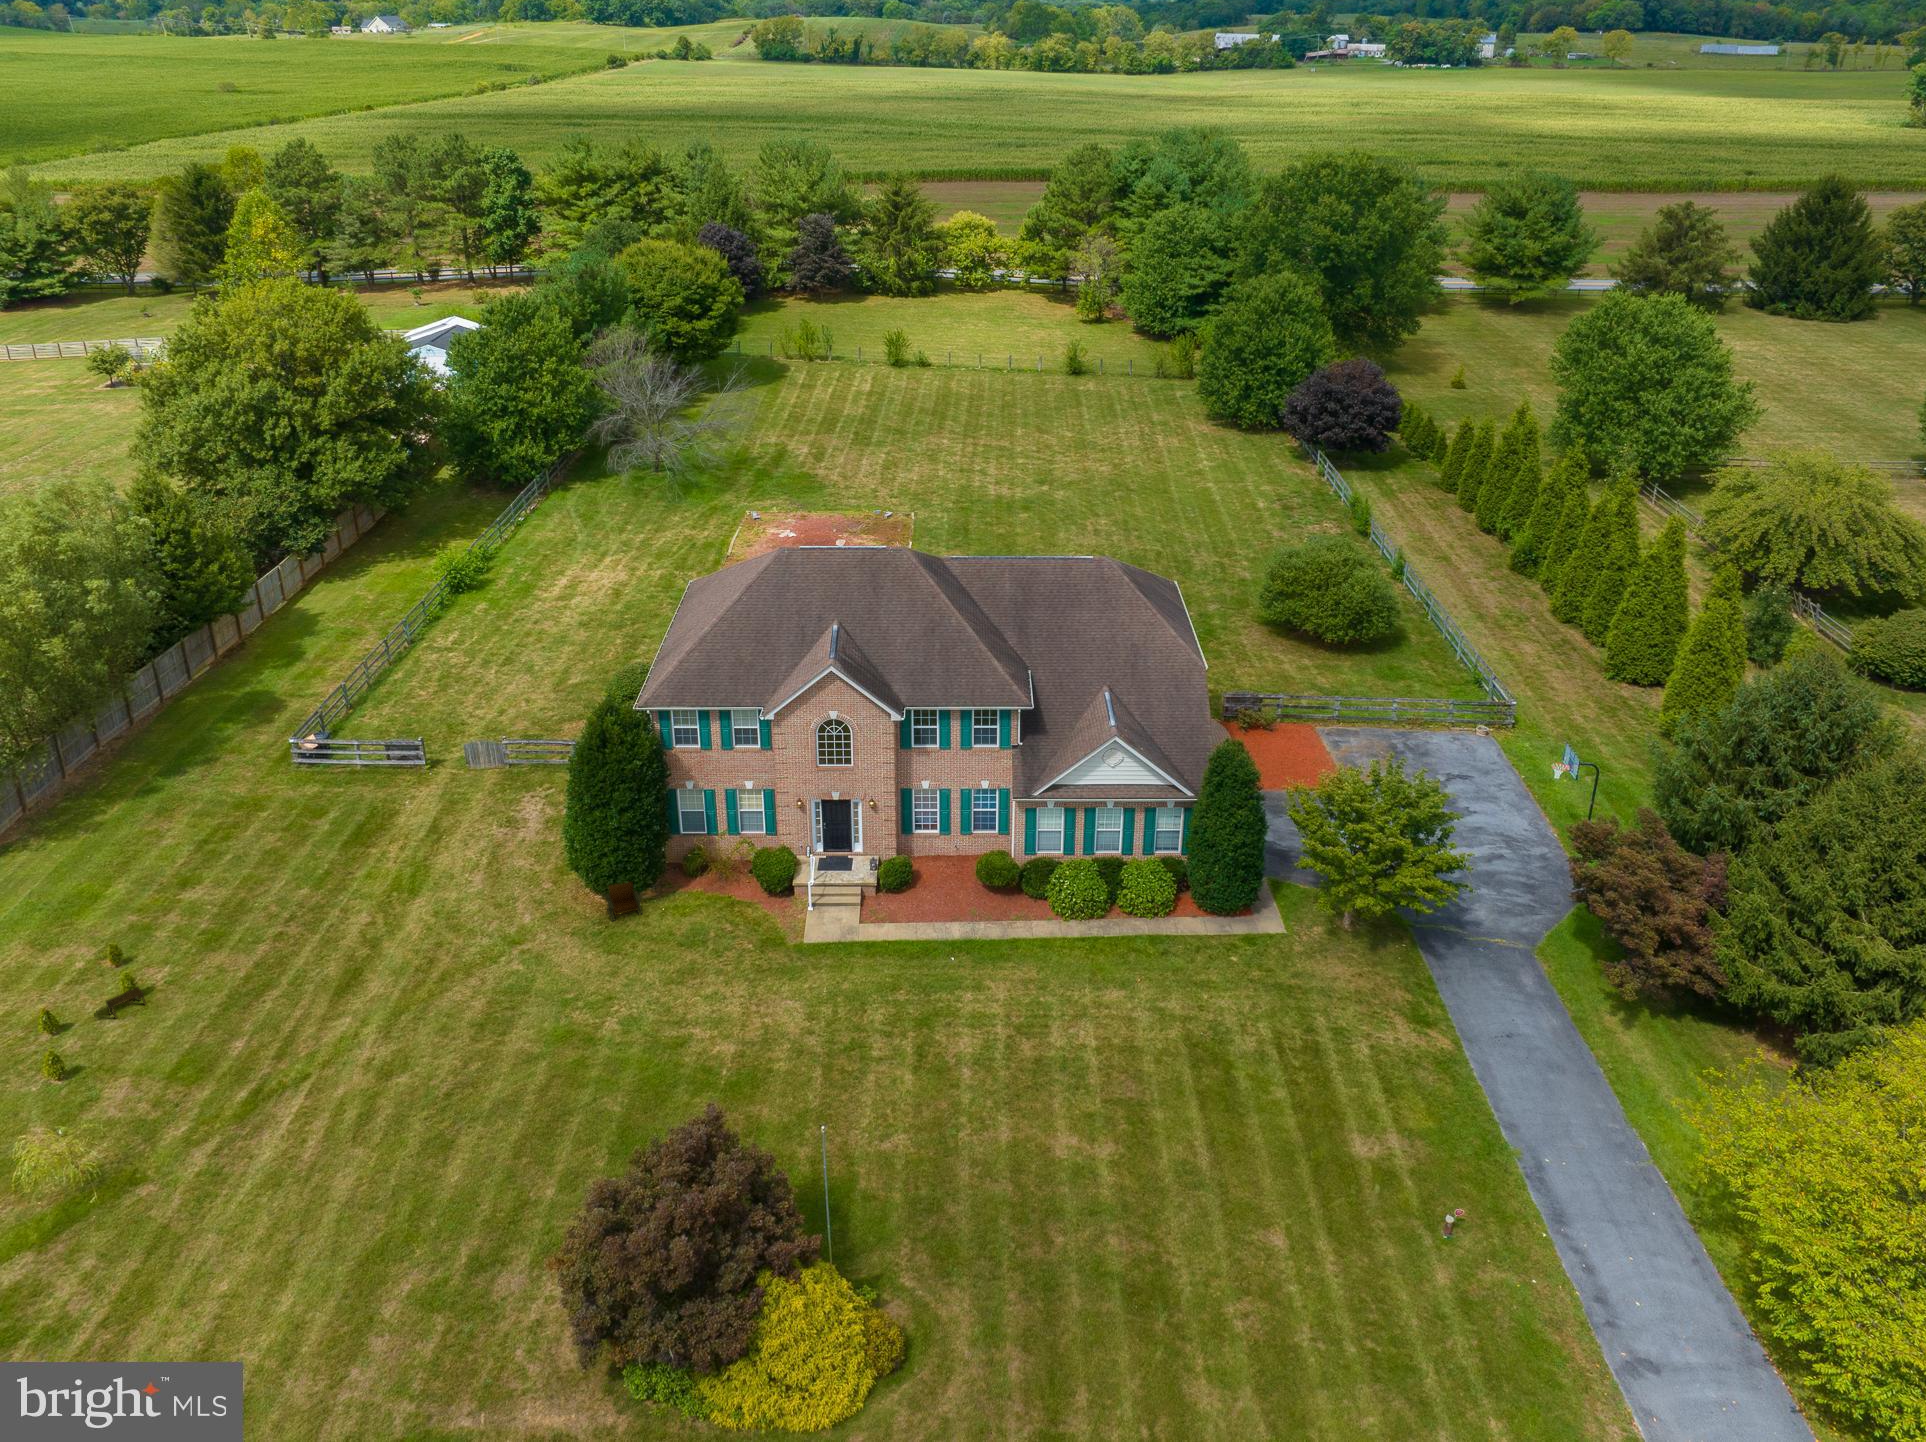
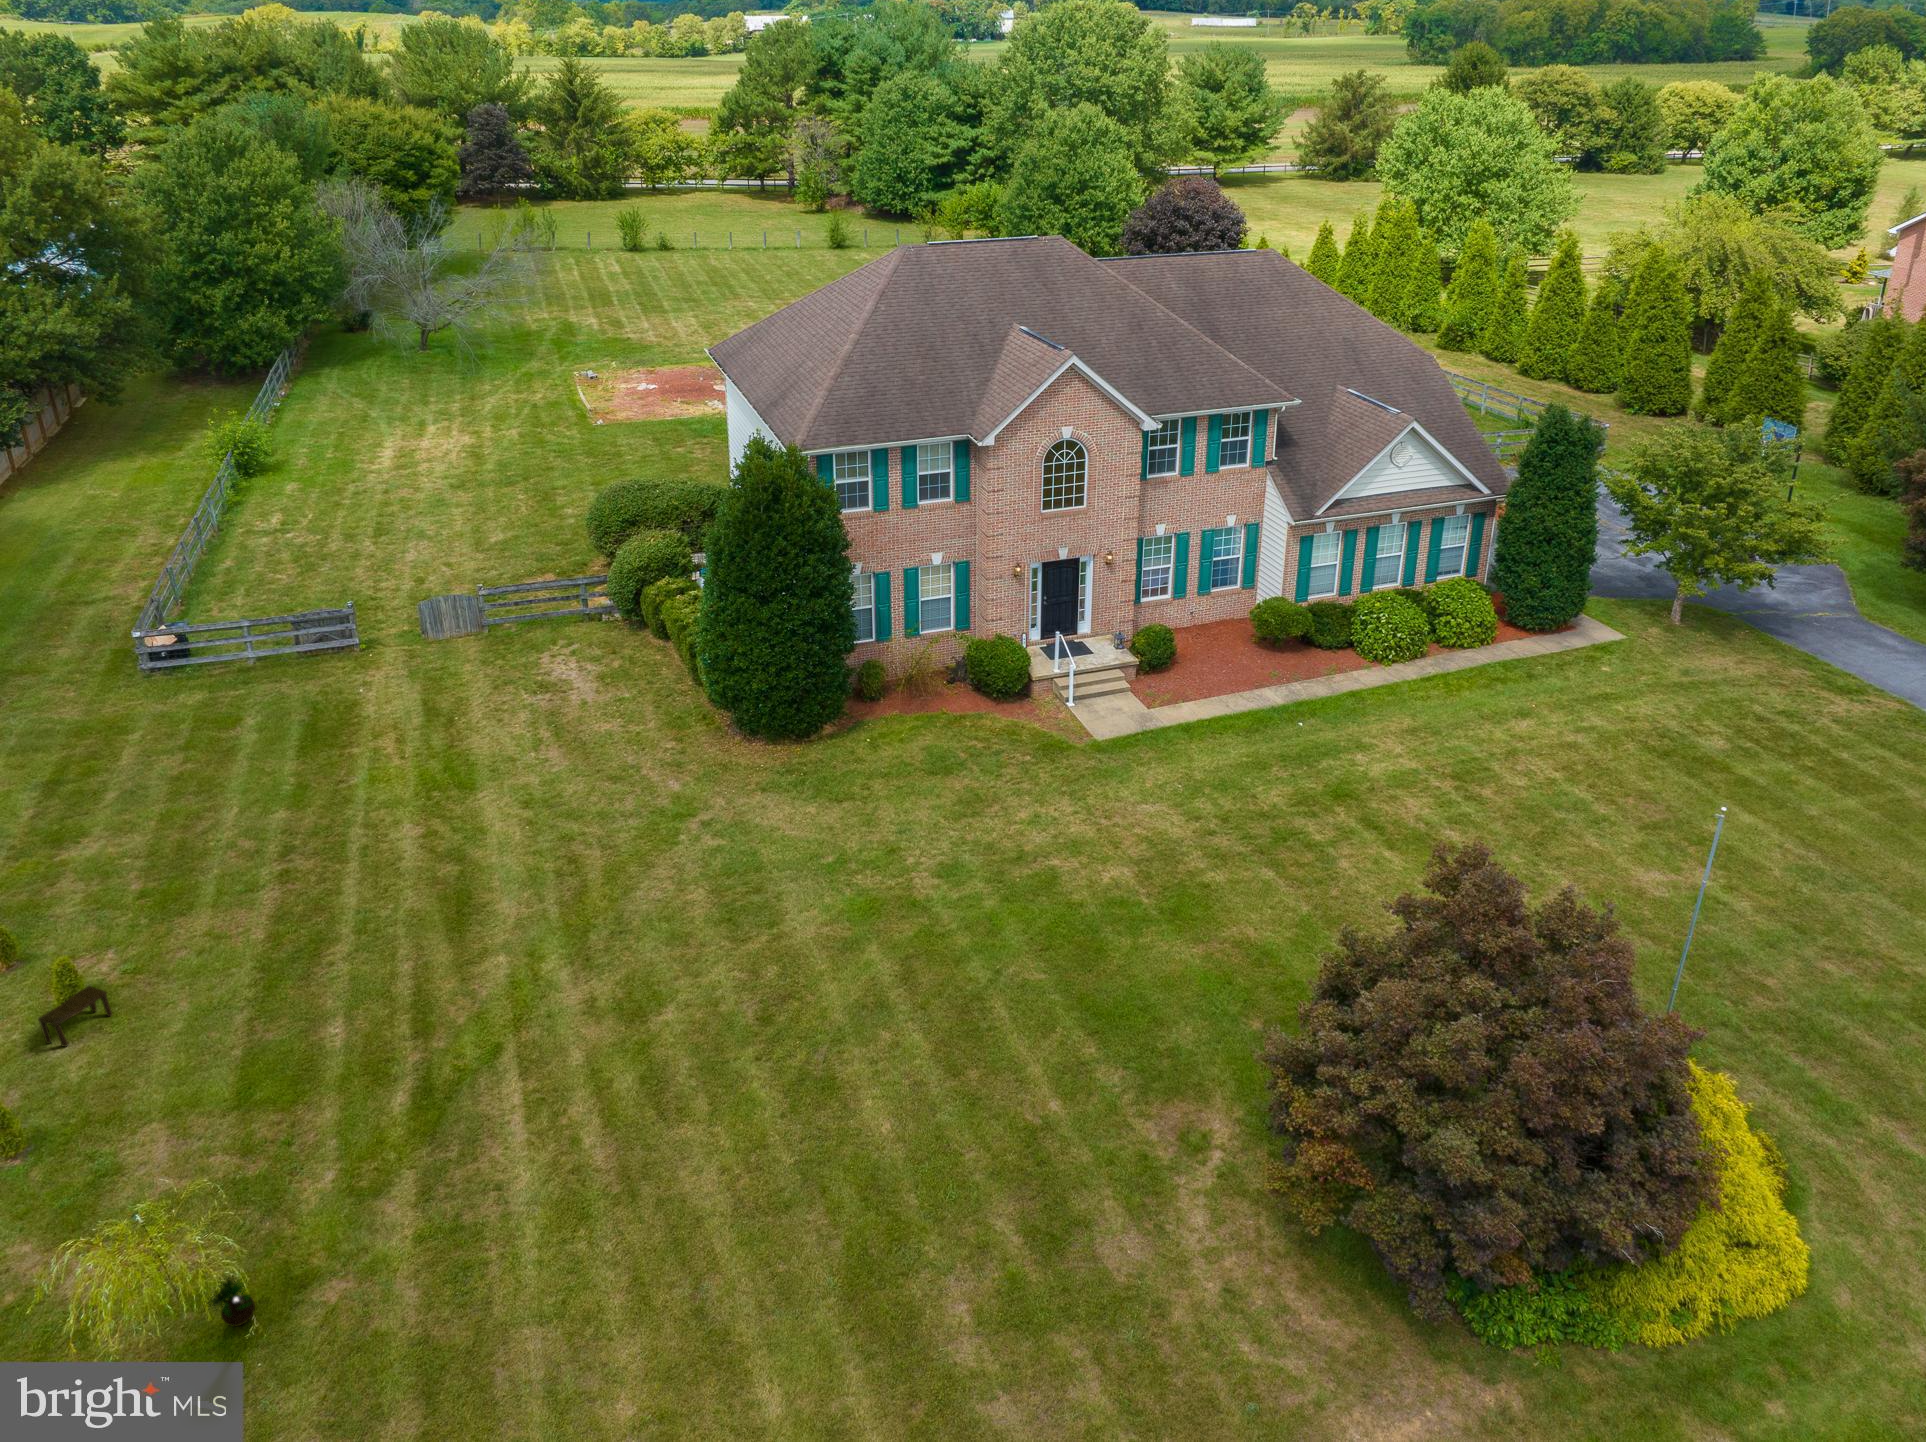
lounge chair: present [605,880,643,921] -> none [791,707,852,768]
potted tree: none [75,1172,105,1198] -> present [207,1277,255,1326]

